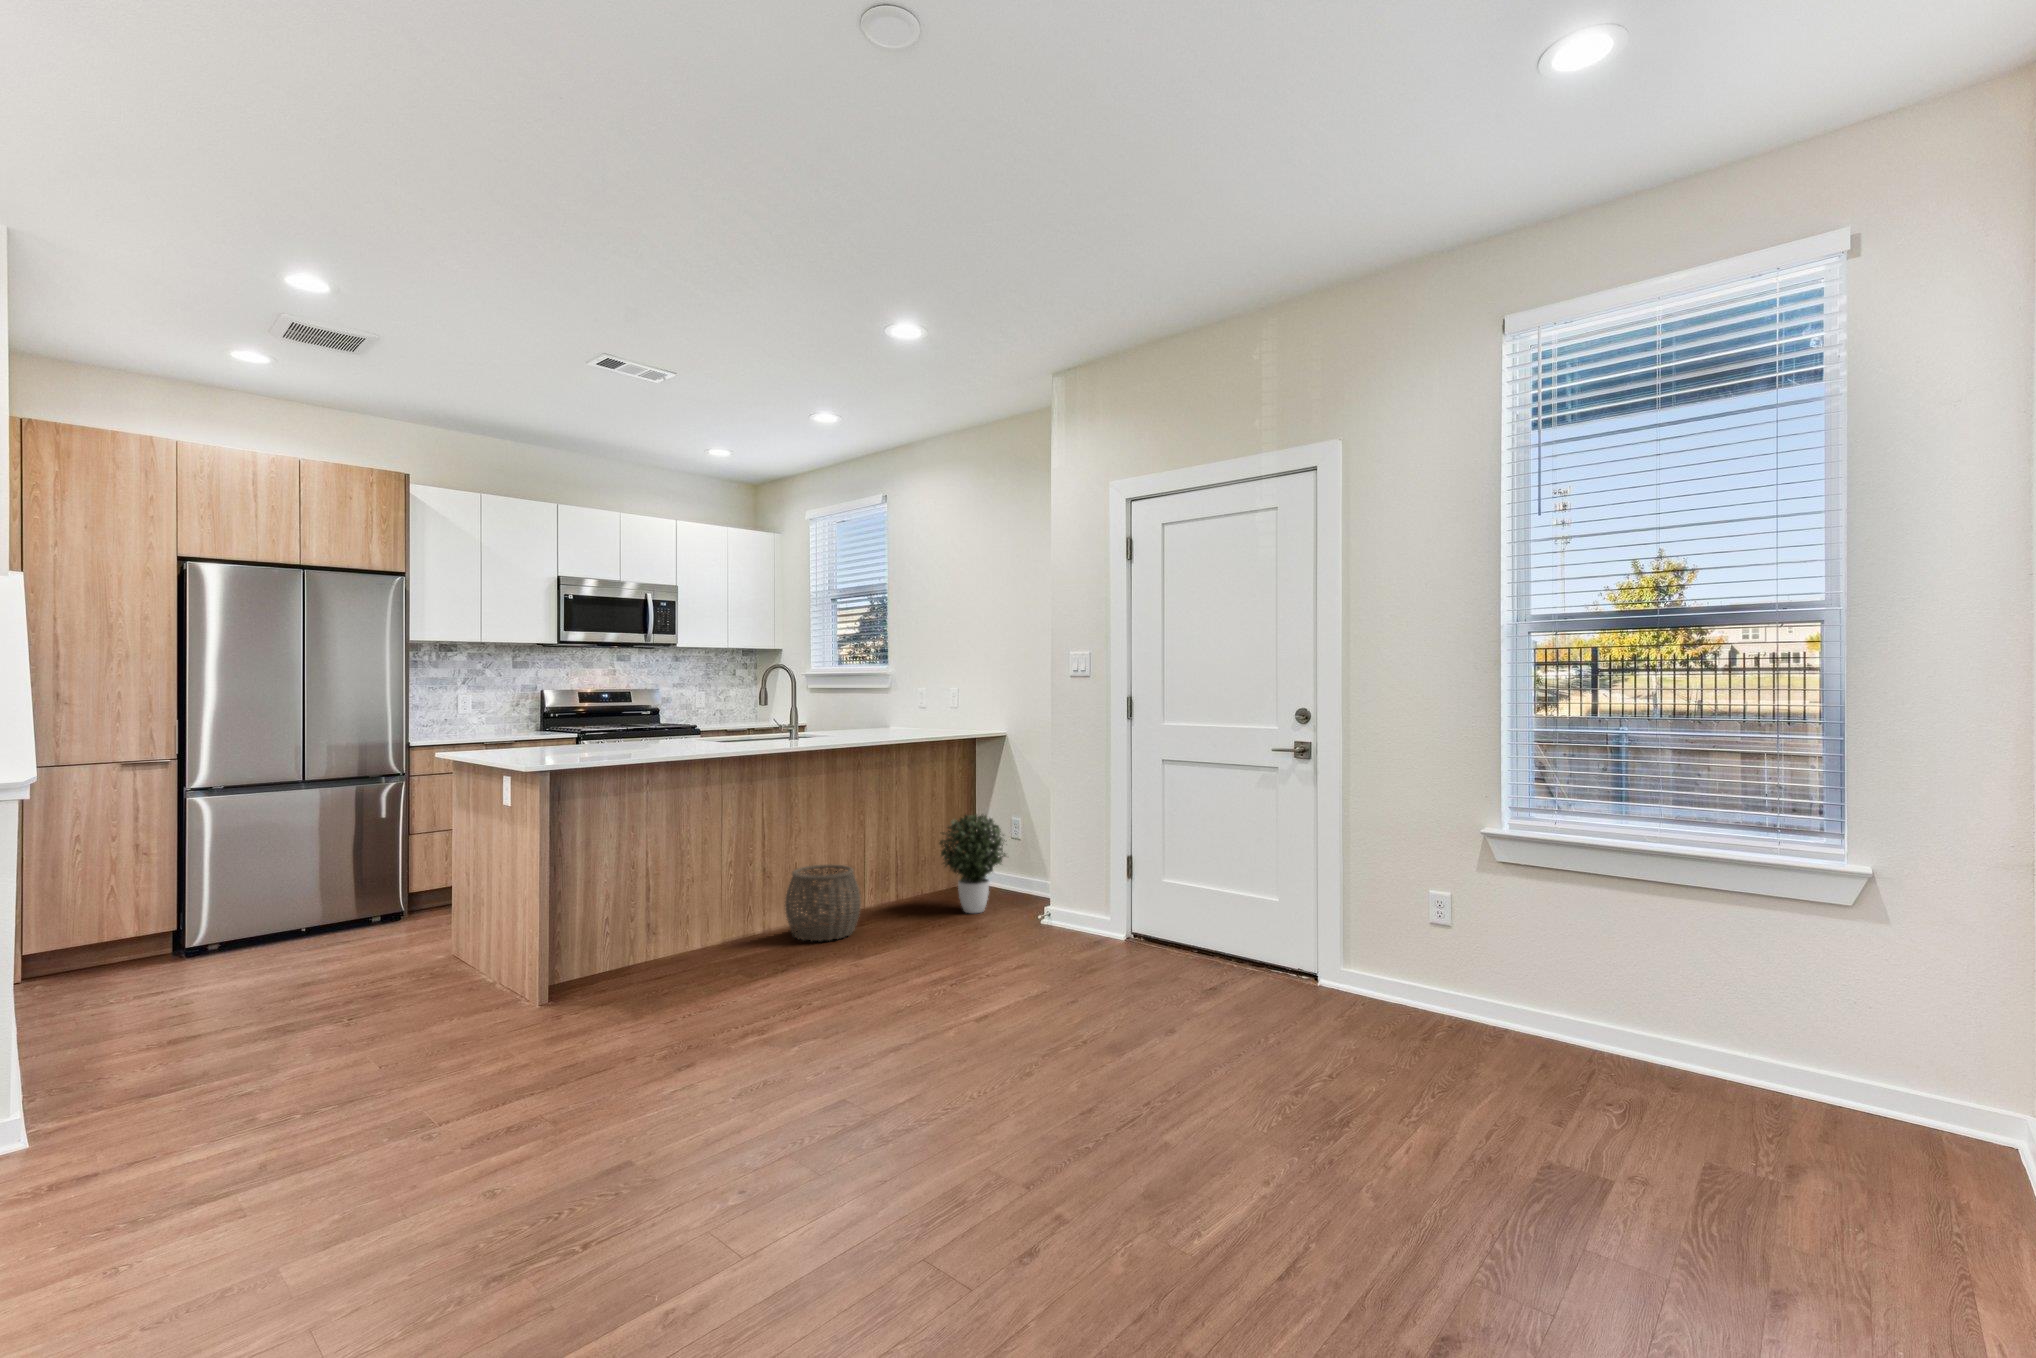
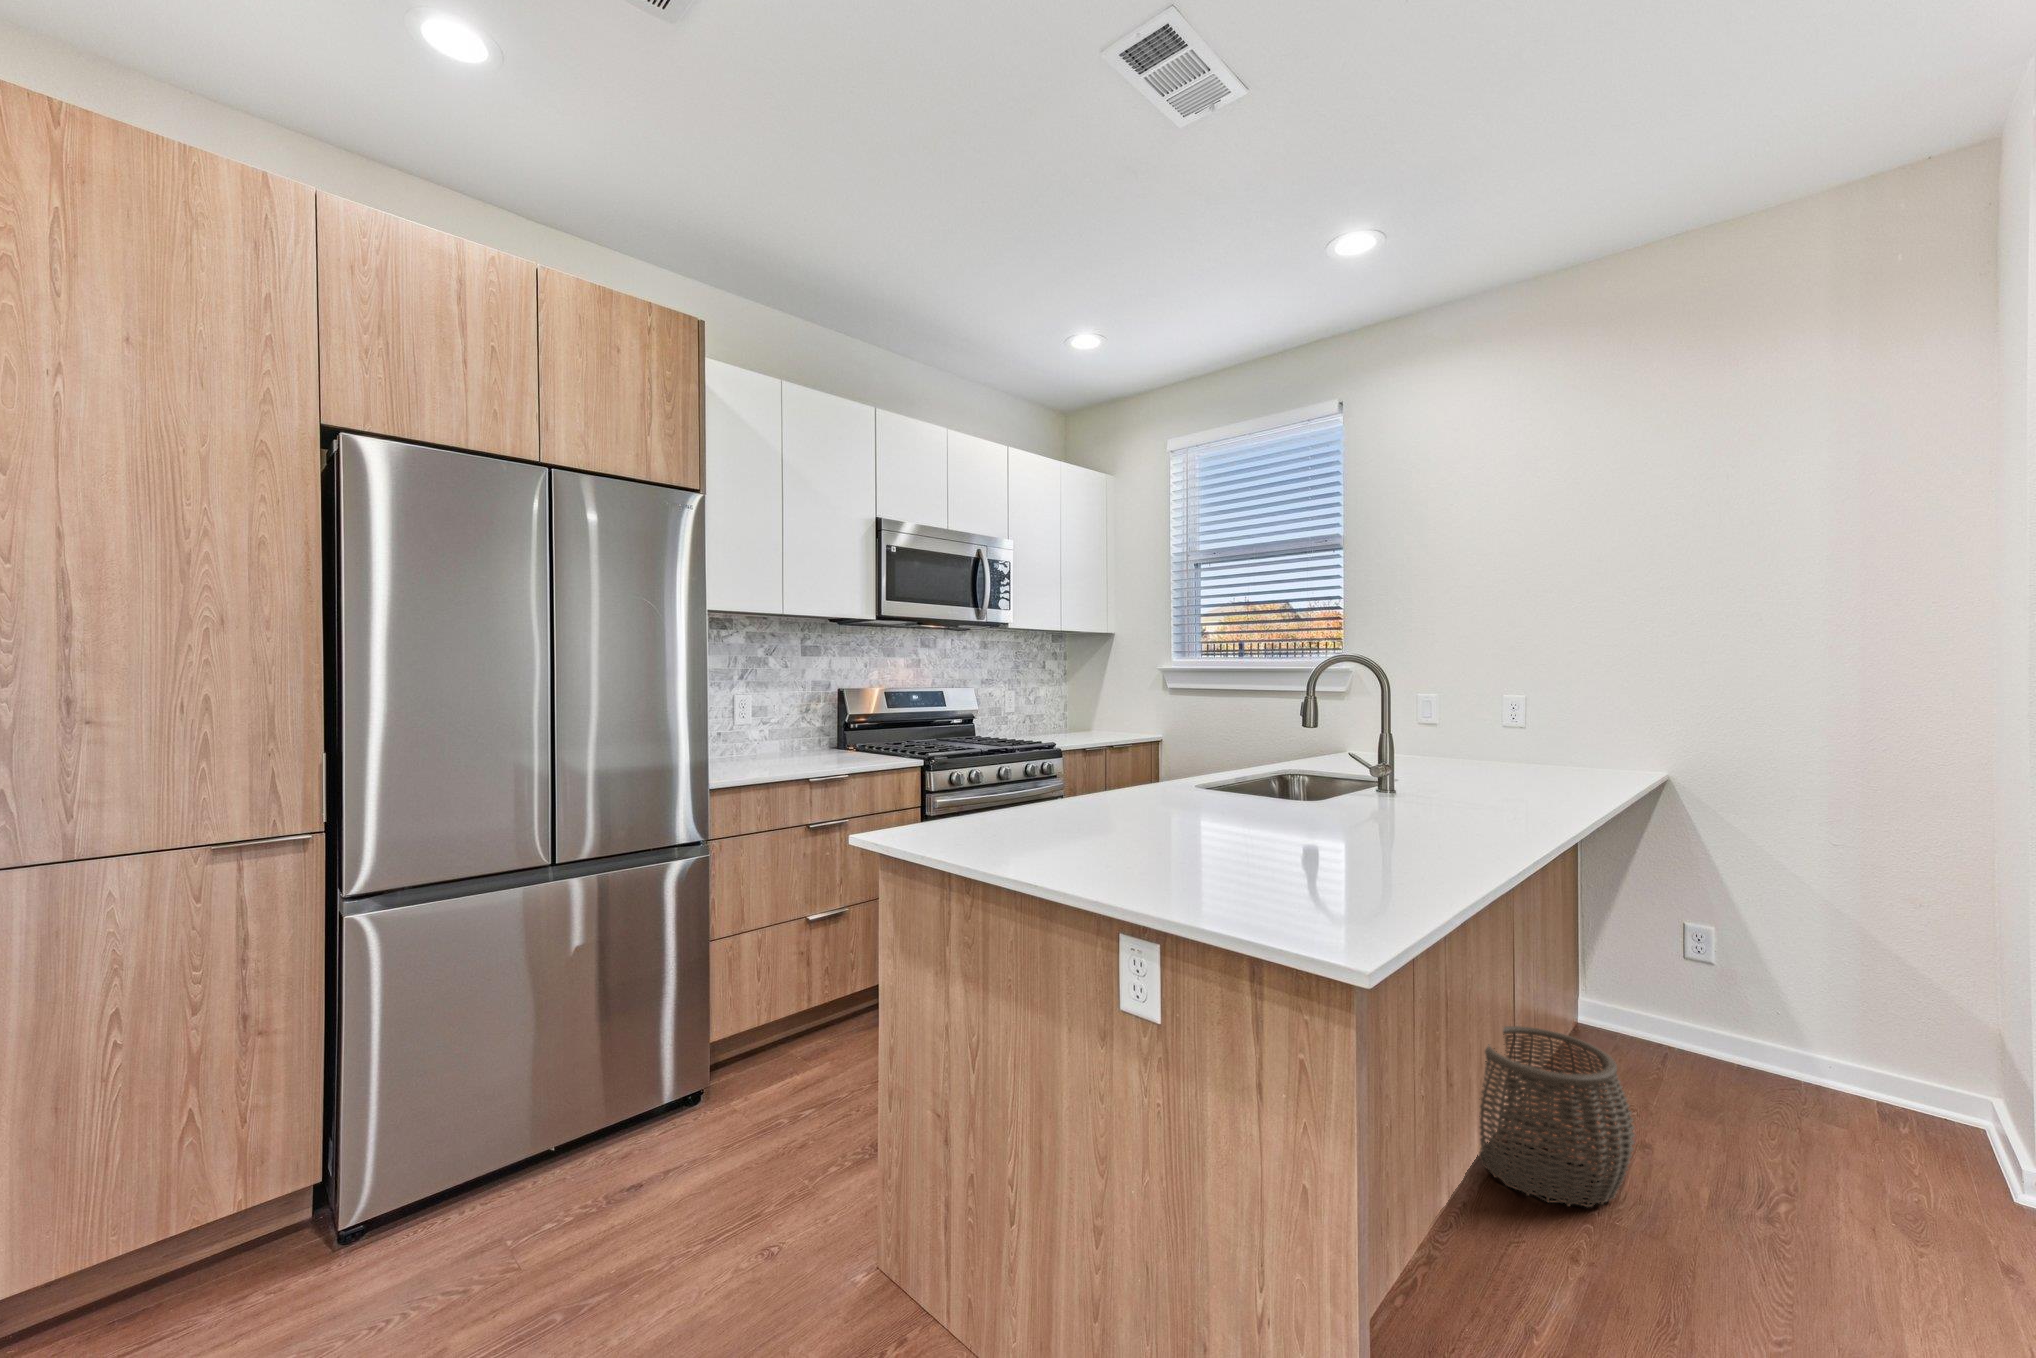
potted plant: present [940,814,1006,913] -> none [1614,915,1769,1097]

